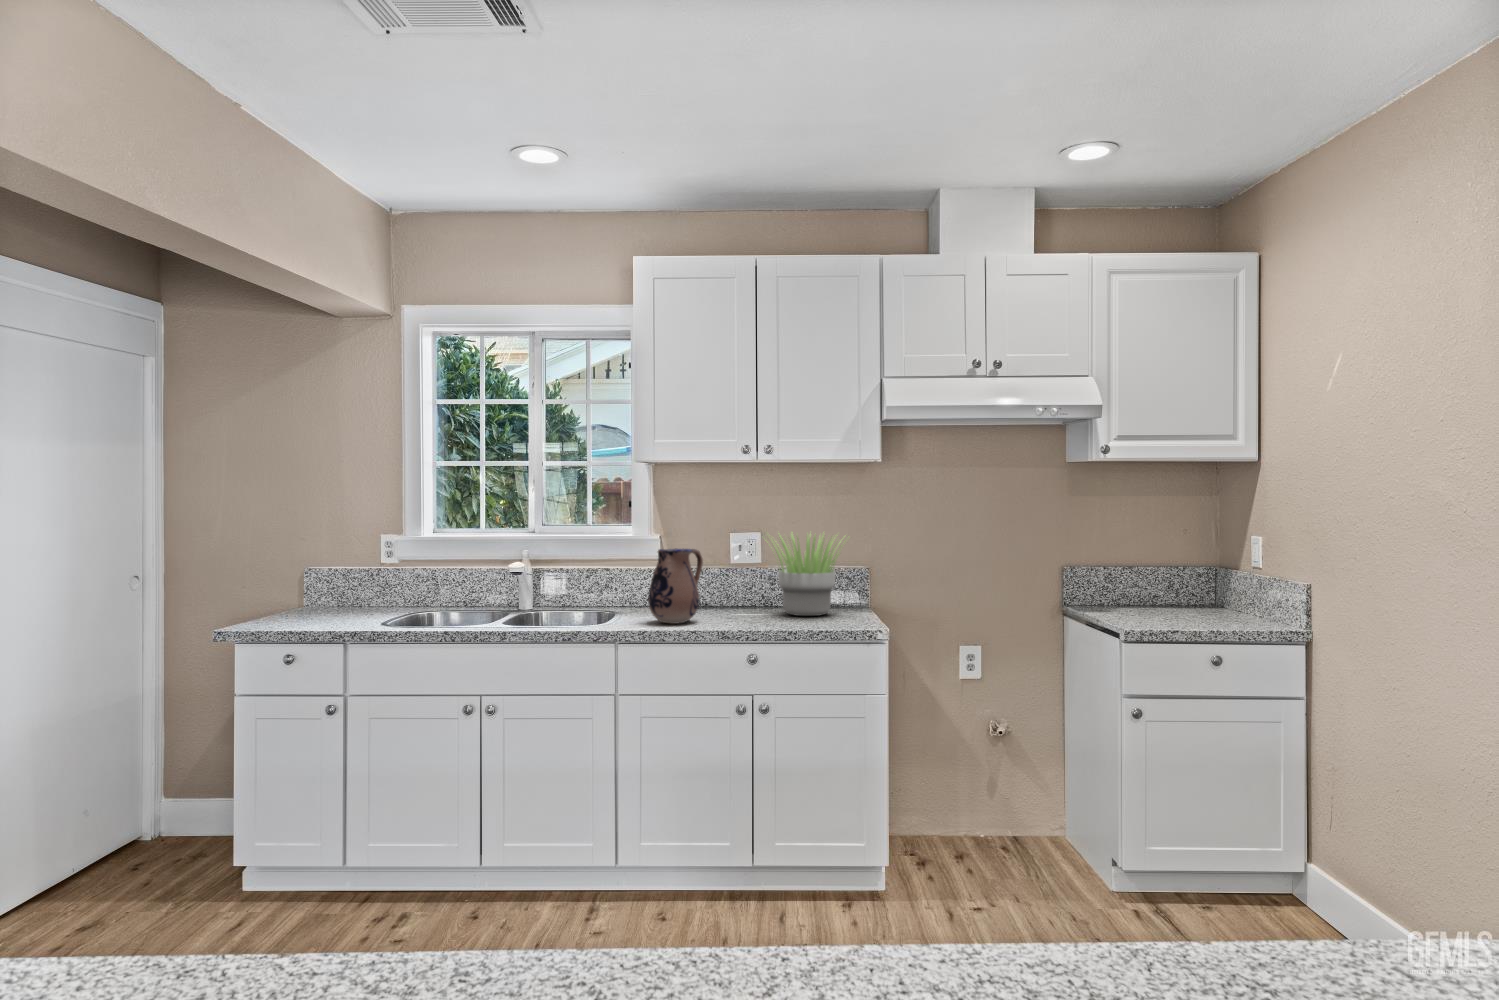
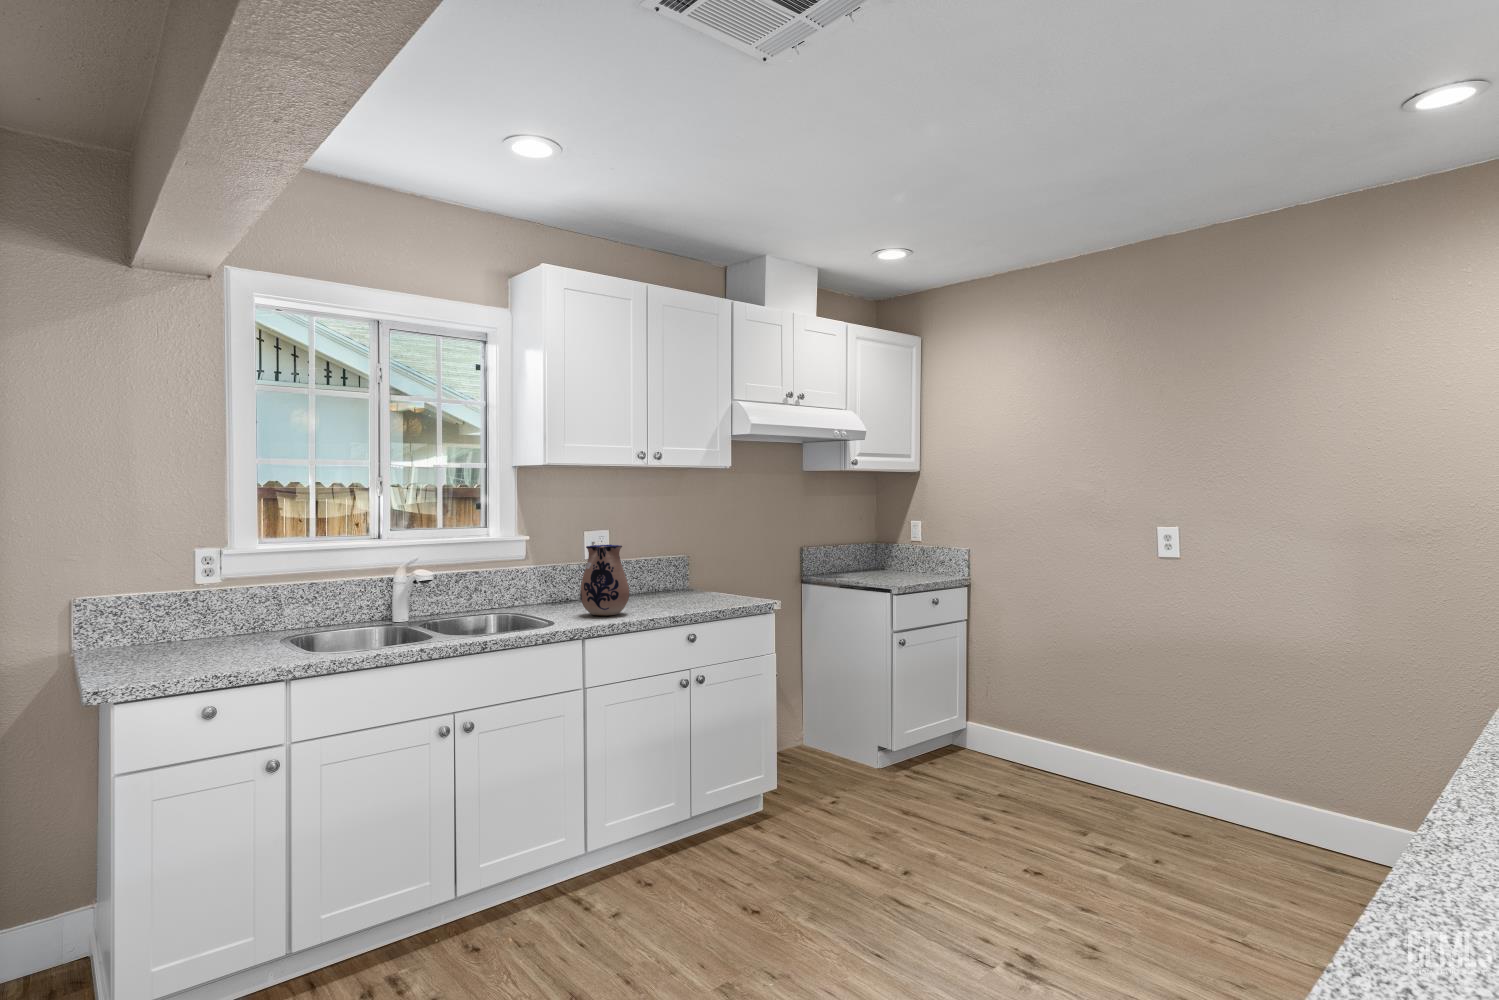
potted plant: present [769,534,846,616] -> none [629,525,713,600]

